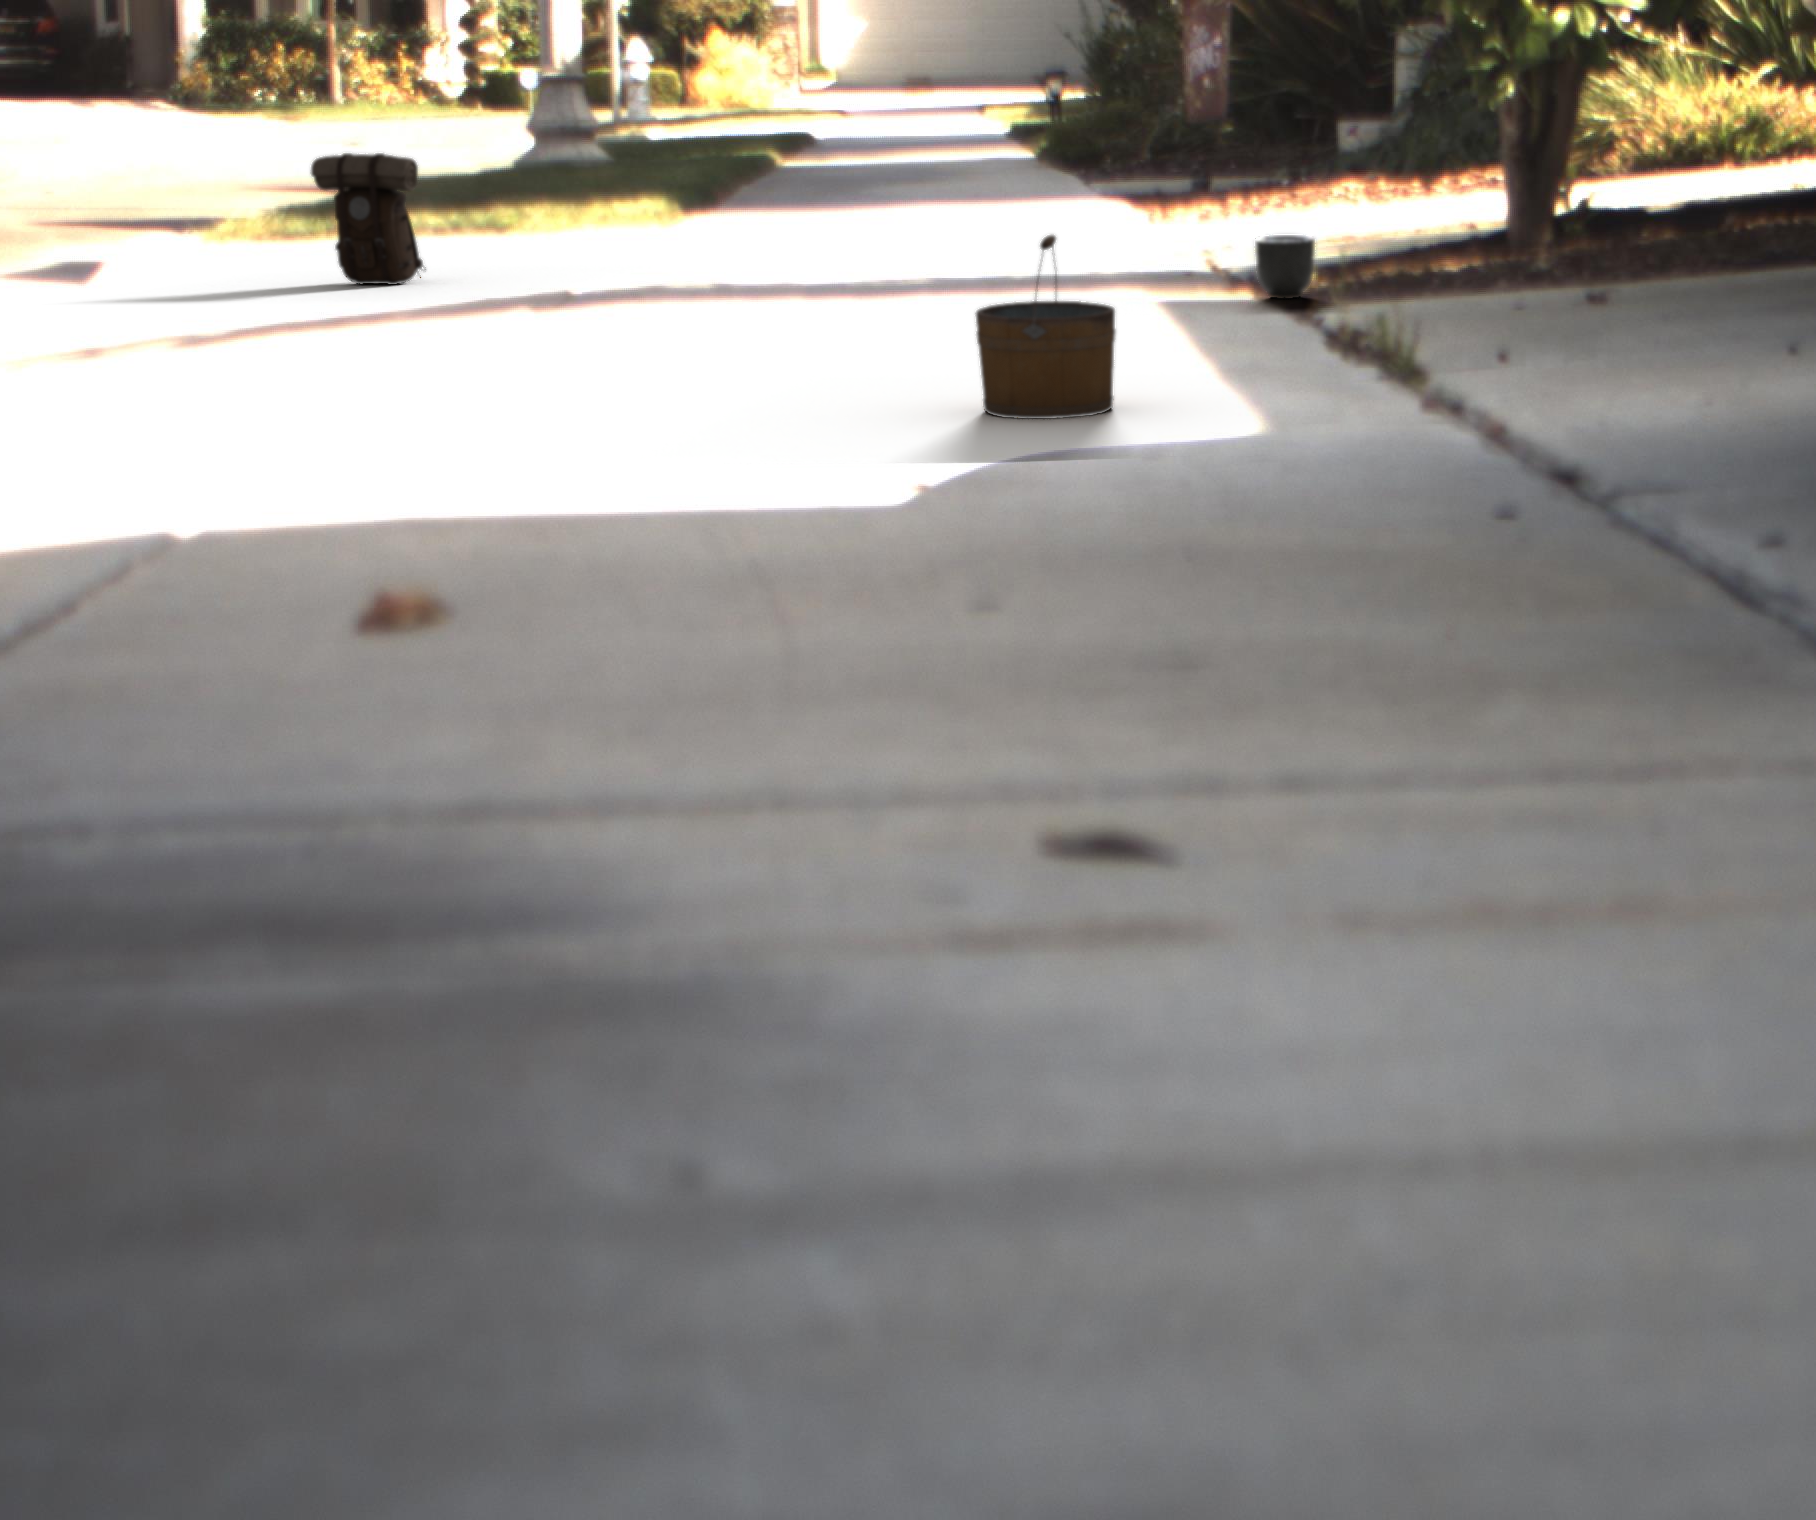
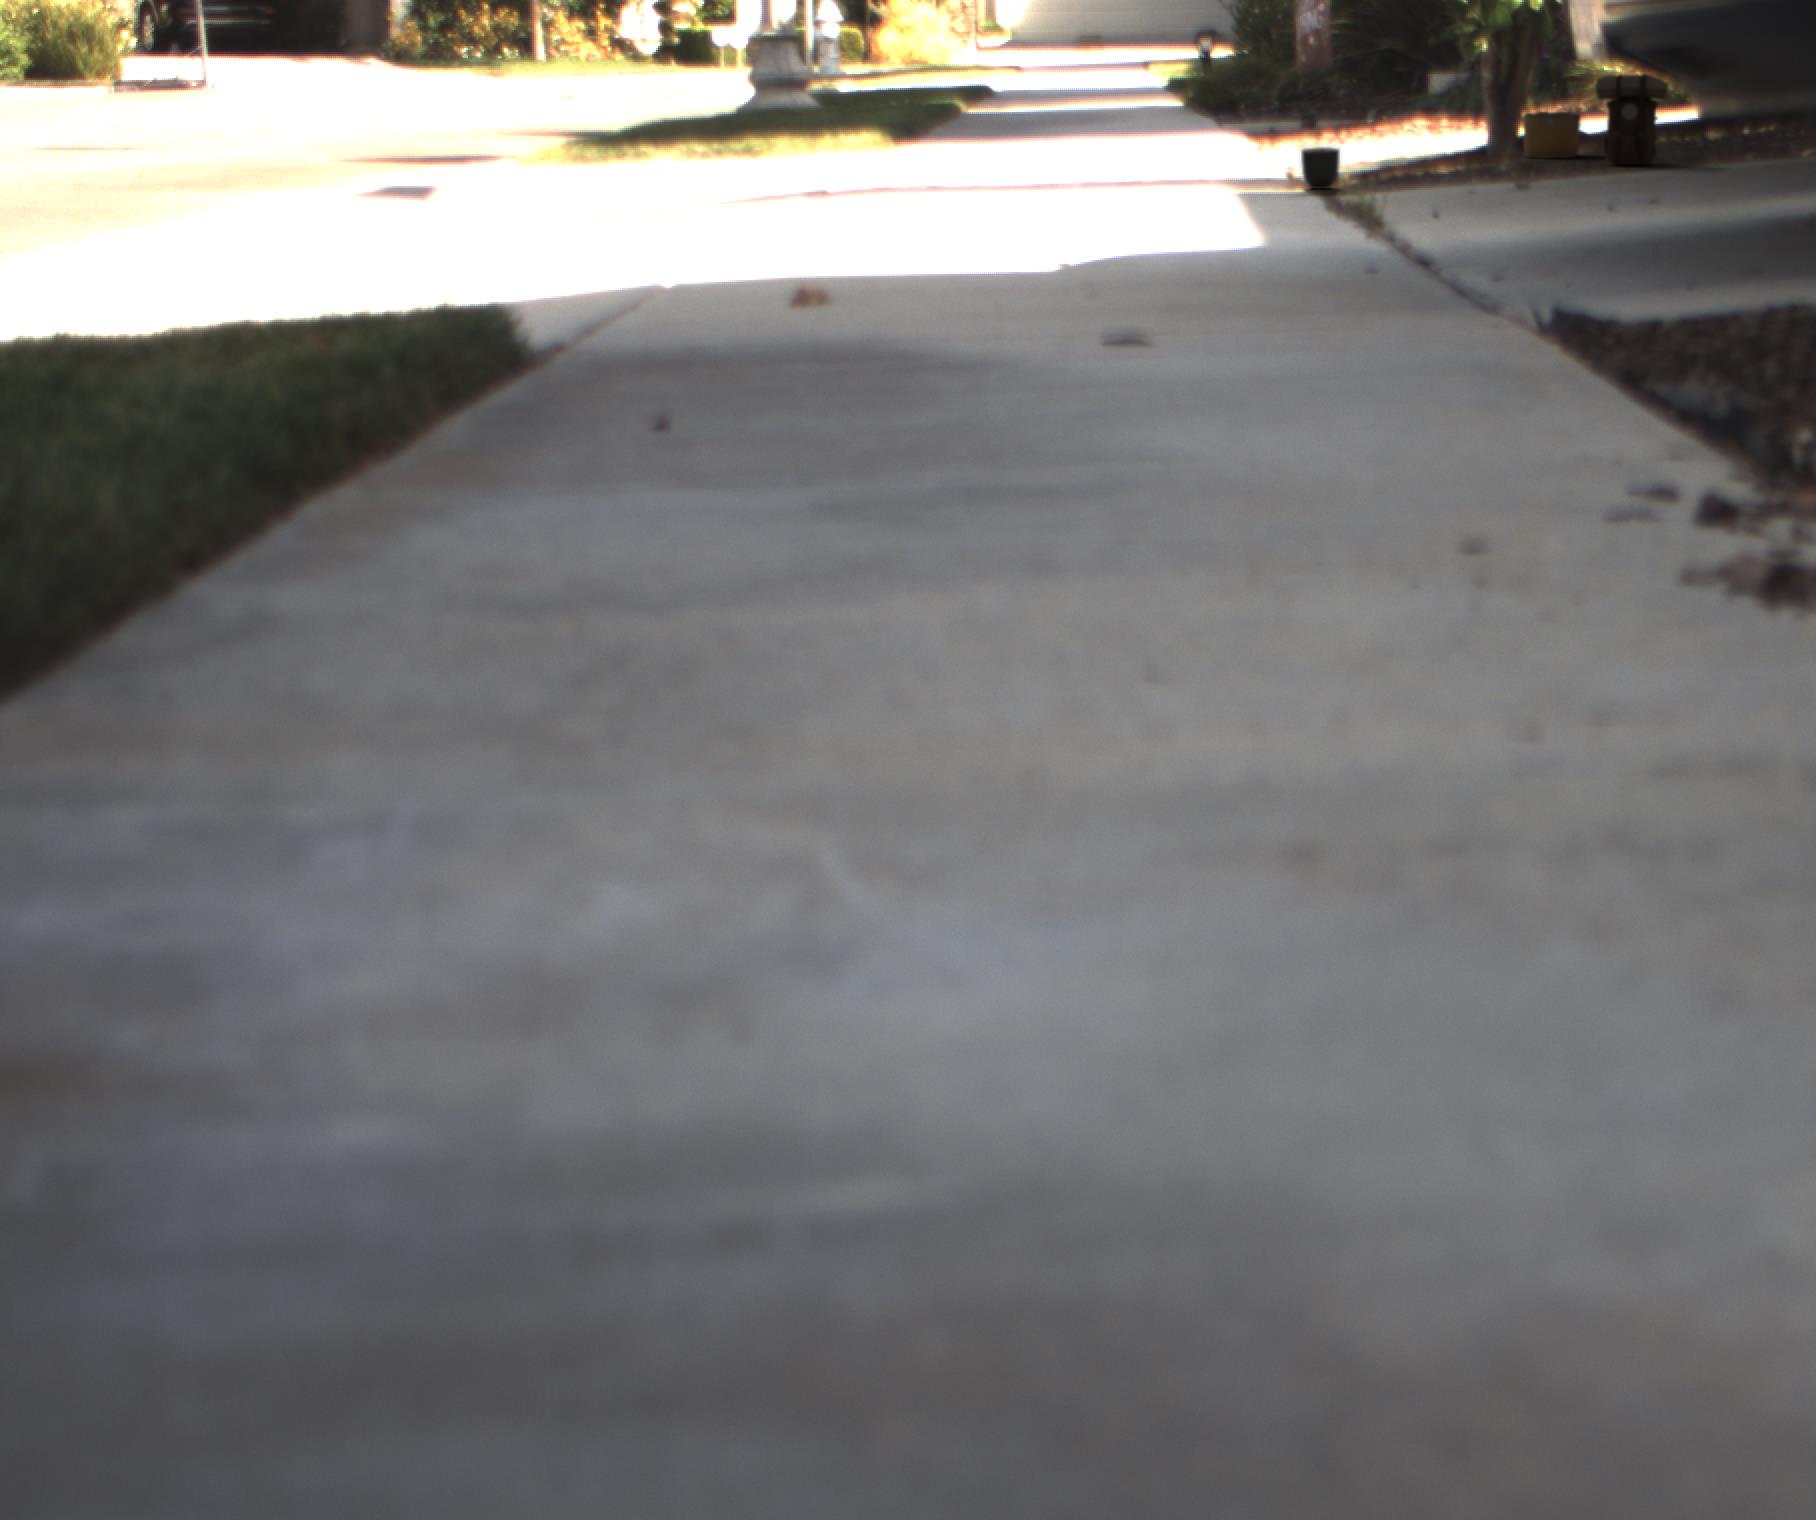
backpack: present [311,153,426,285] -> present [1596,73,1669,165]
bucket: present [975,235,1116,419] -> present [1523,84,1581,158]

